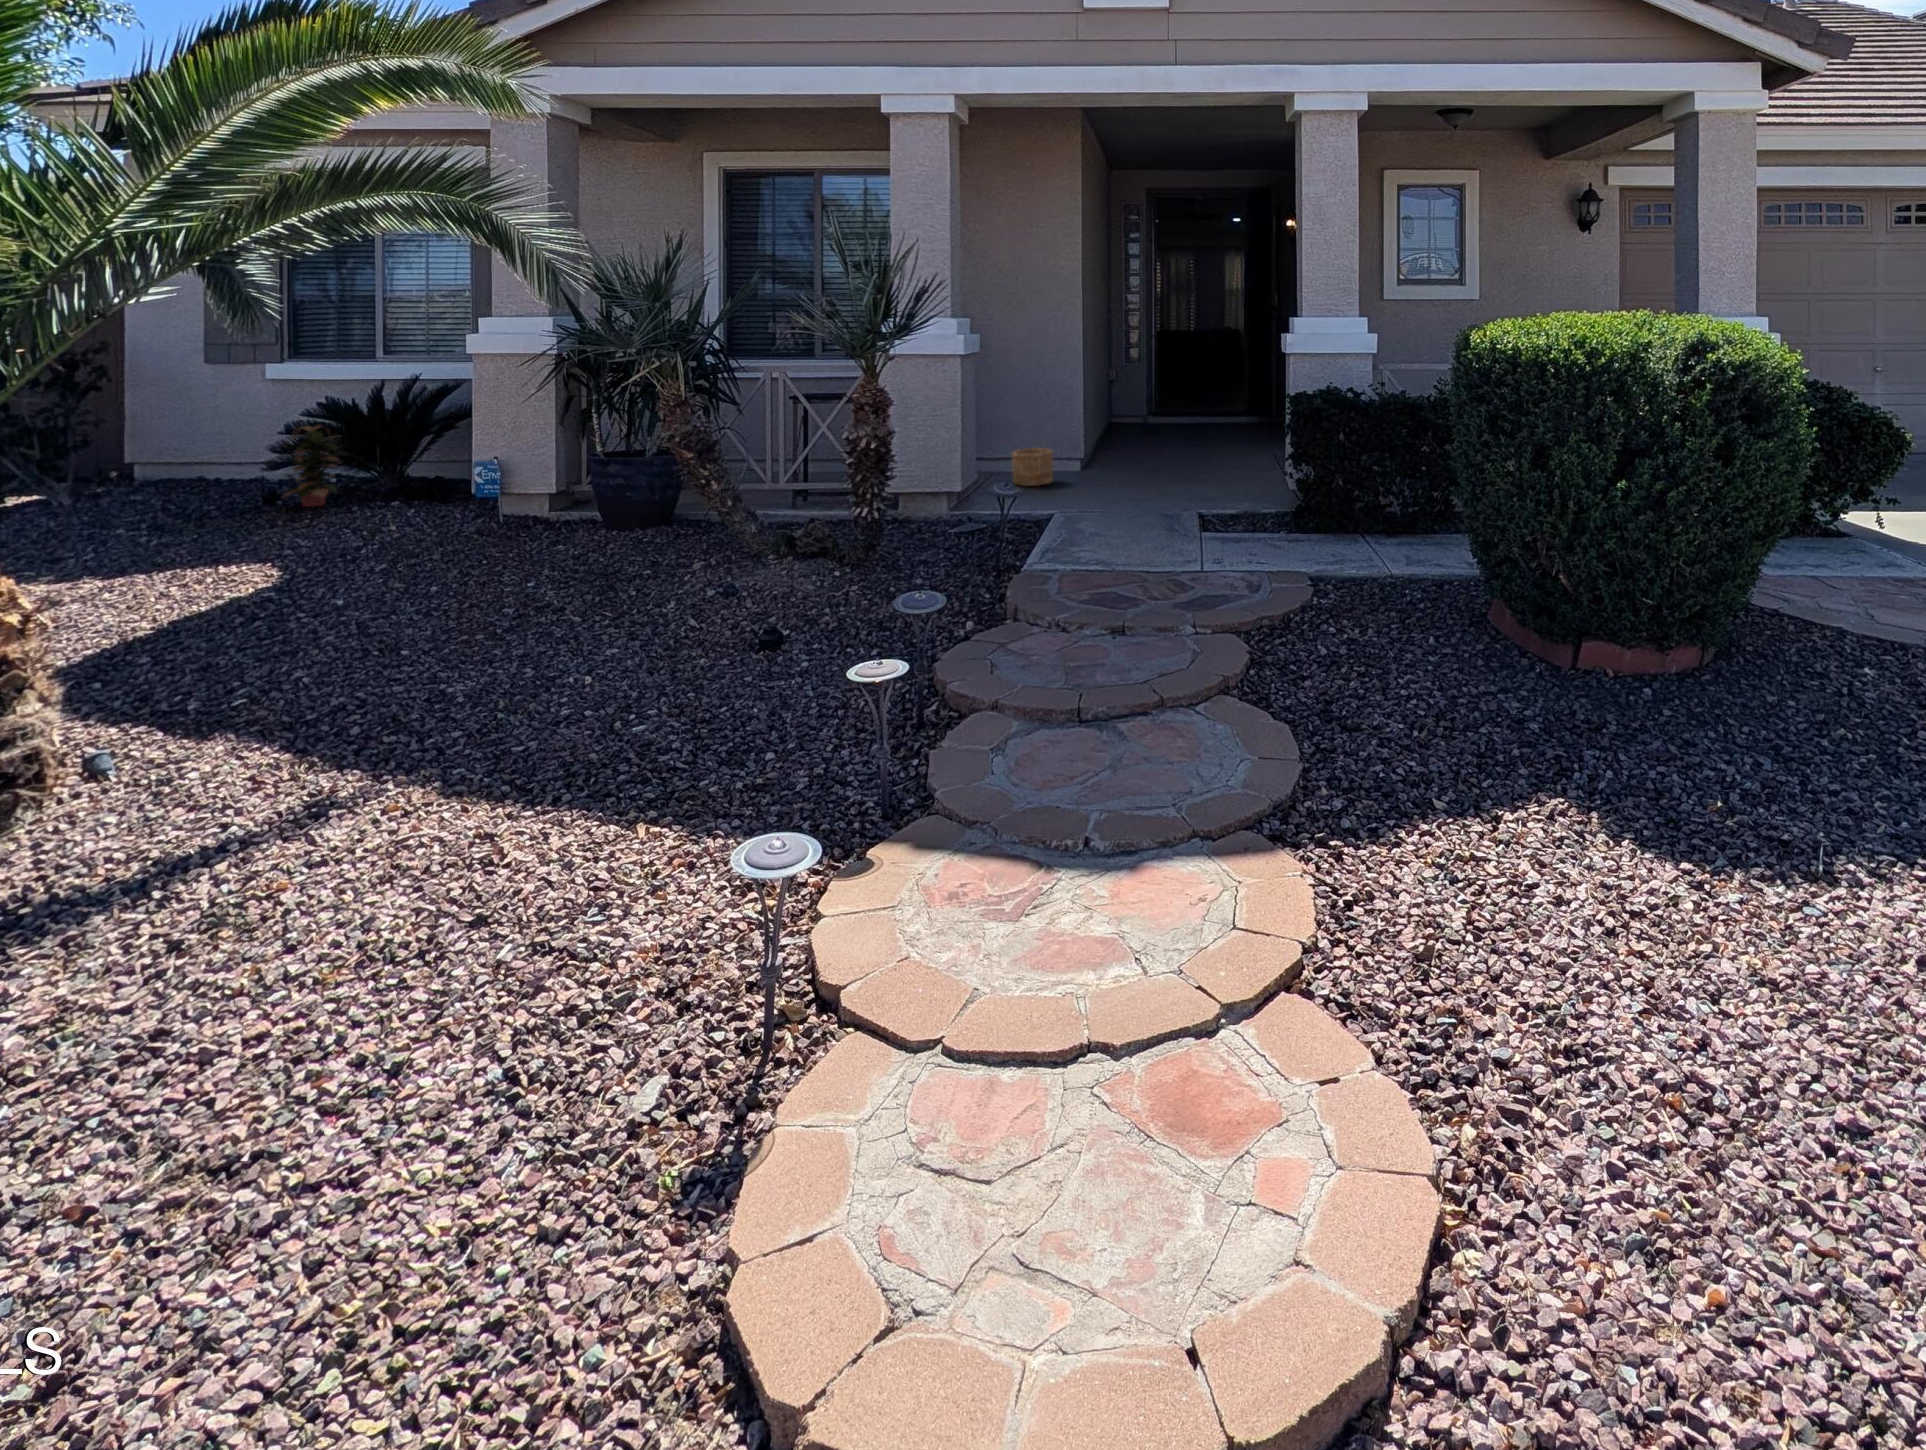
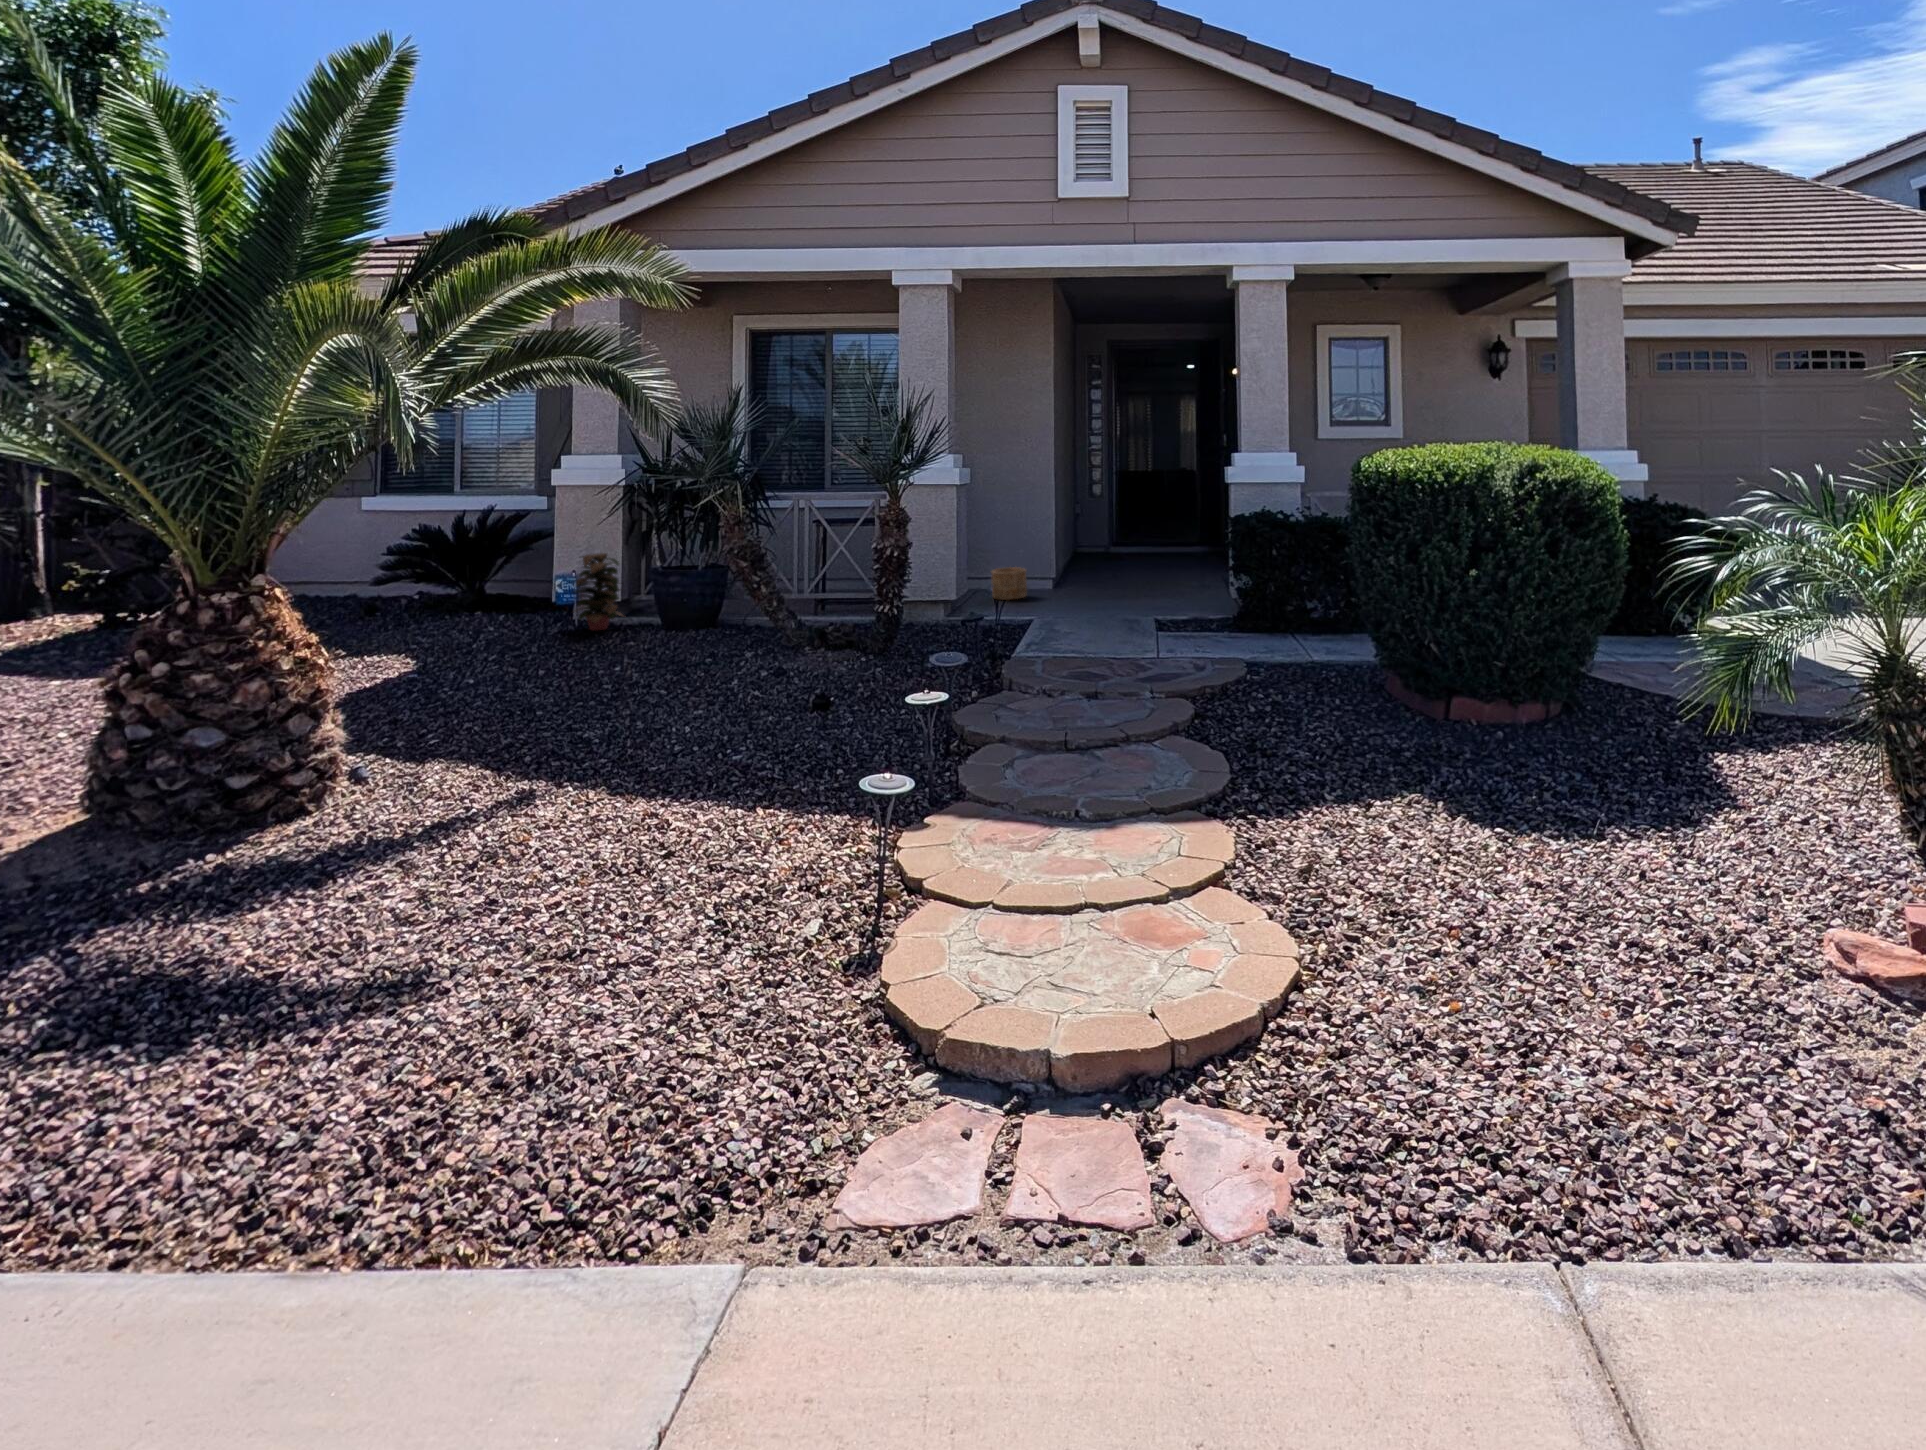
decorative plant: present [285,426,342,507] -> present [574,553,623,630]

